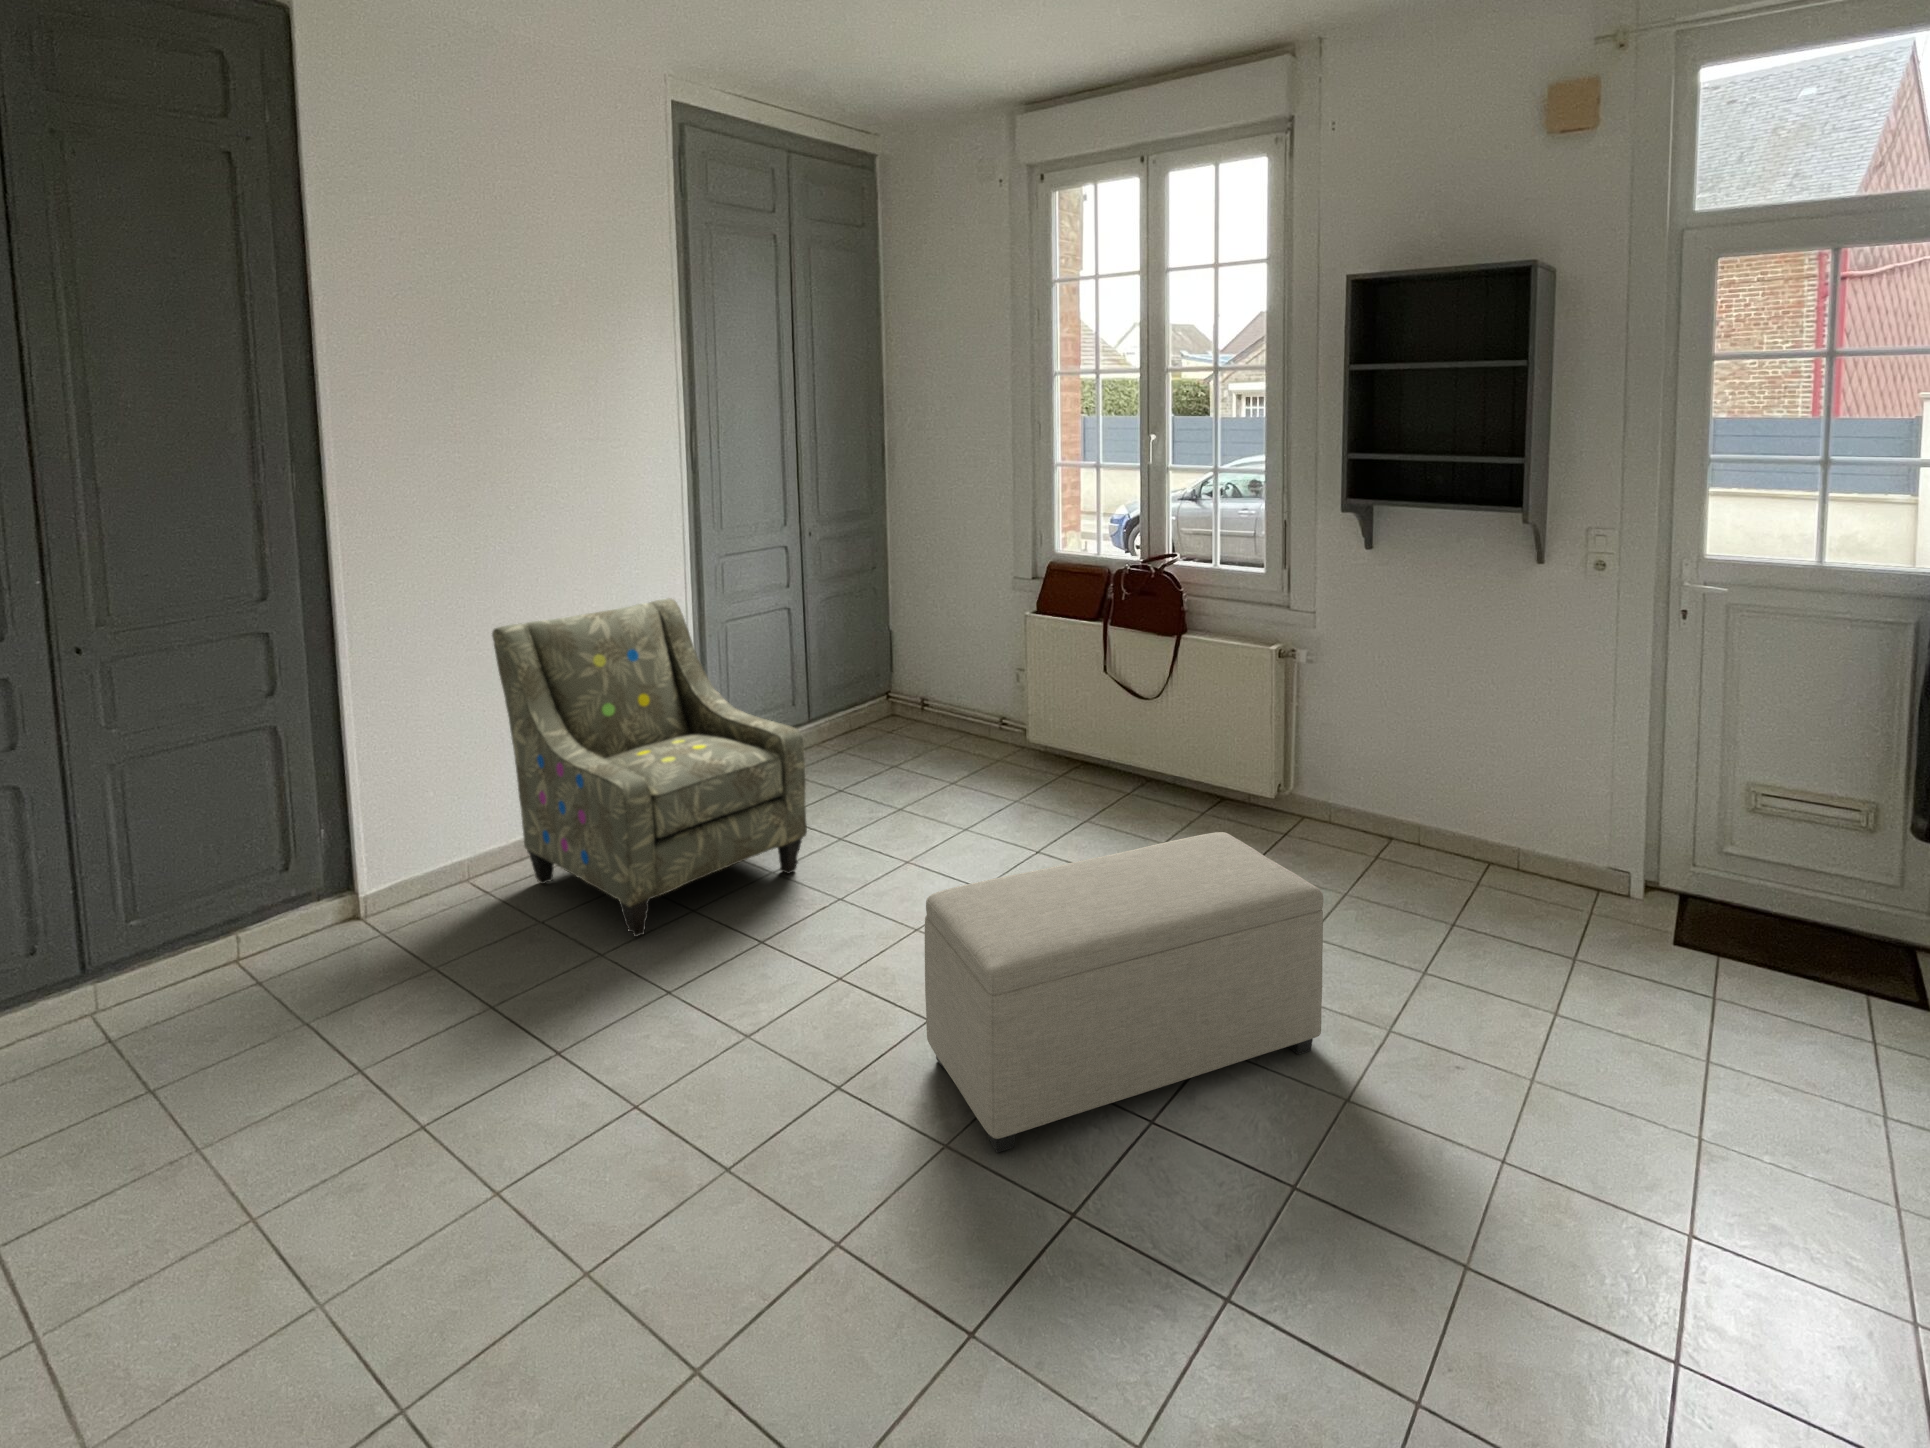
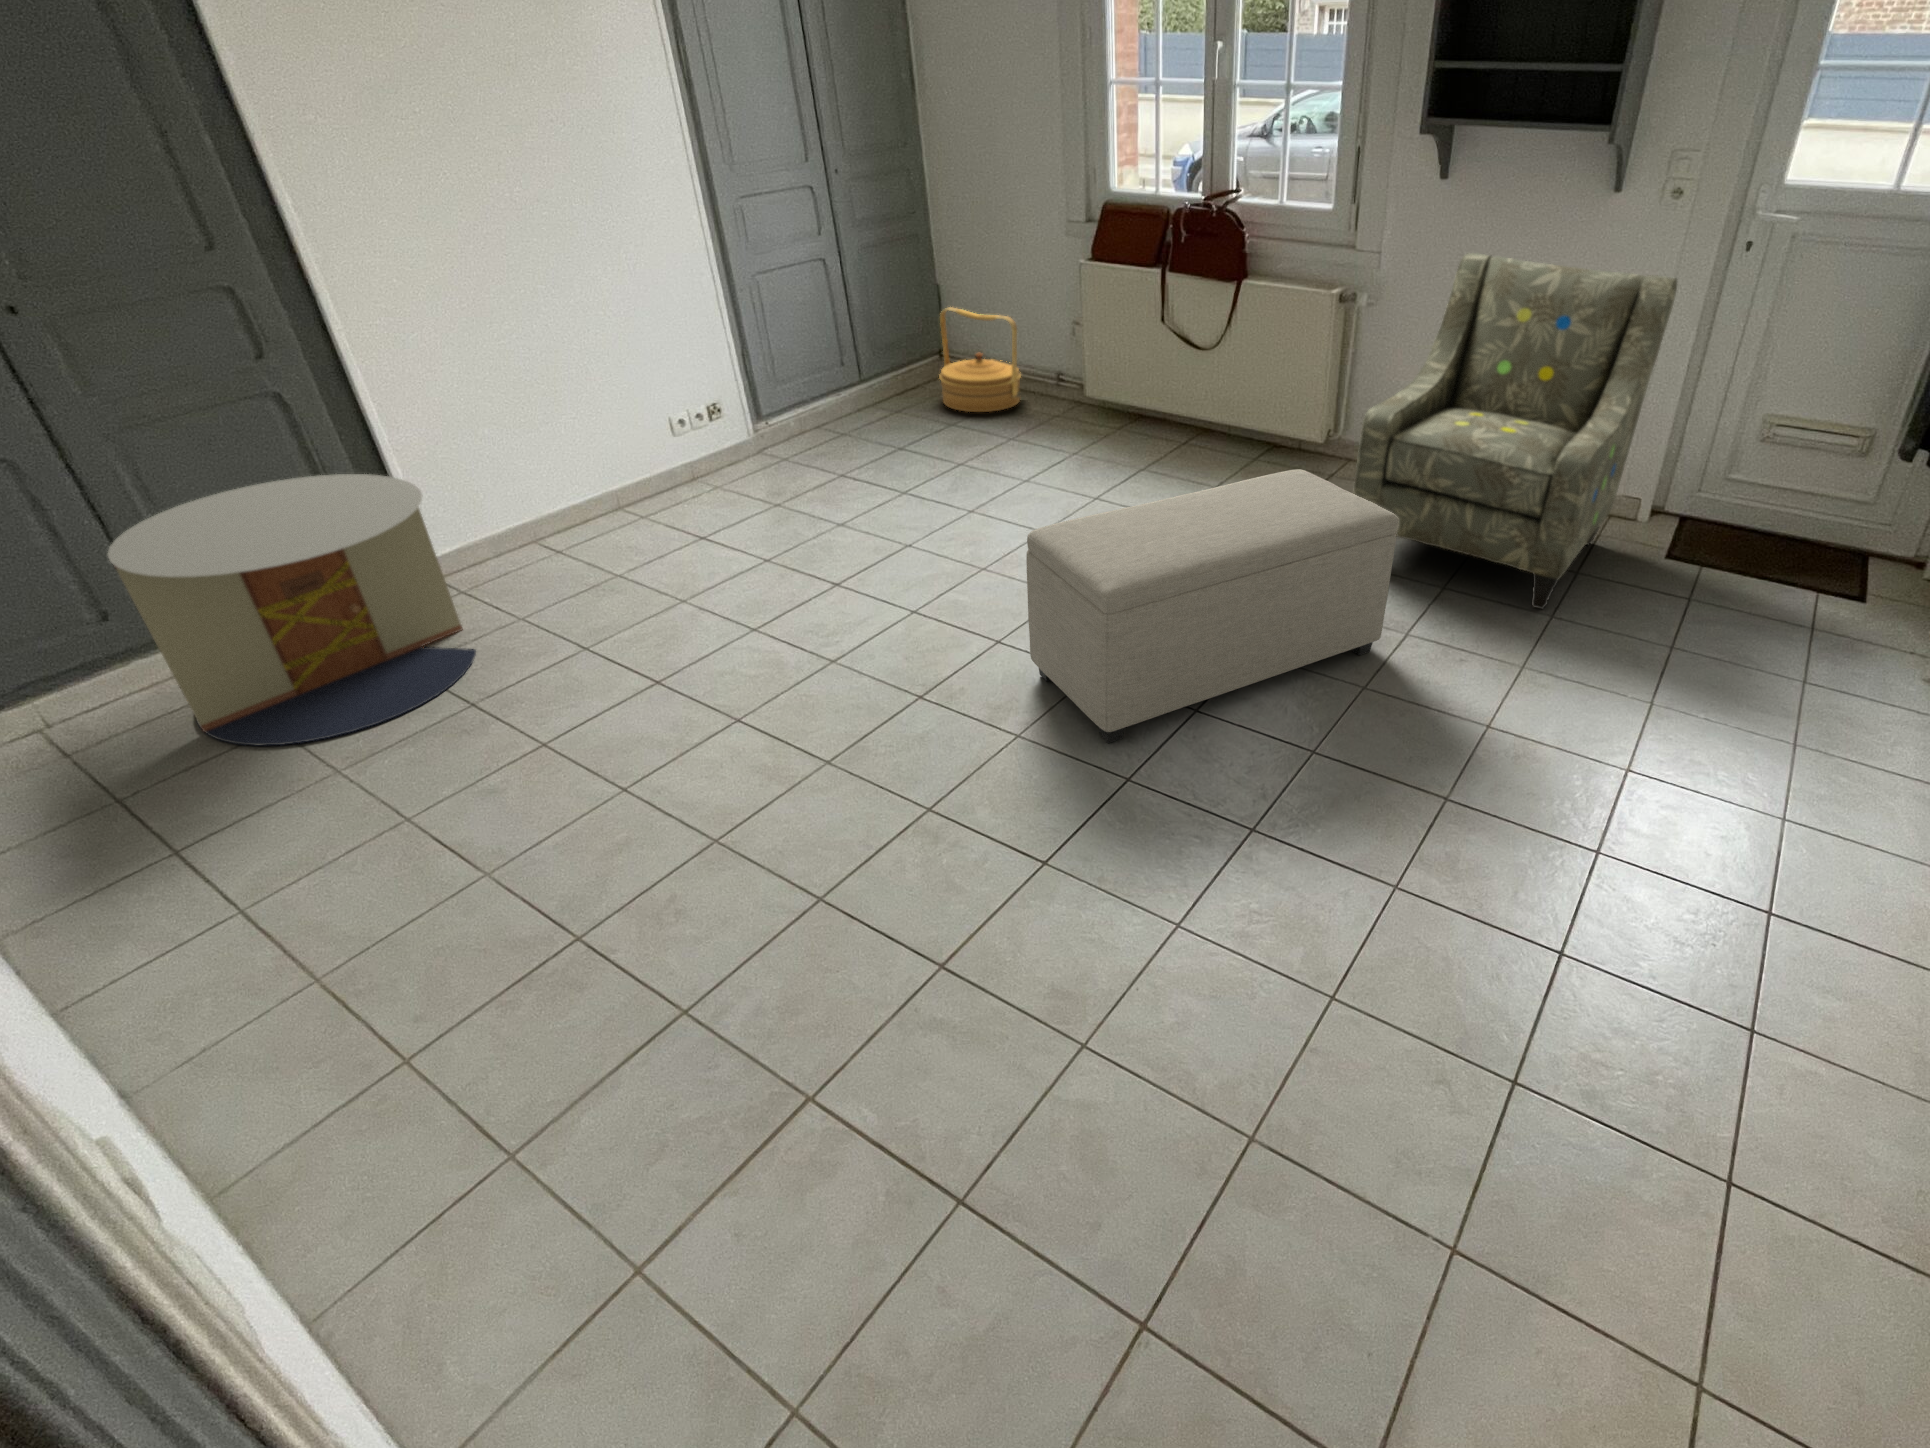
armchair: present [492,598,807,937] -> present [1353,253,1677,609]
woven basket: none [892,649,972,752] -> present [939,307,1021,412]
side table: none [90,813,385,1097] -> present [108,474,476,746]

